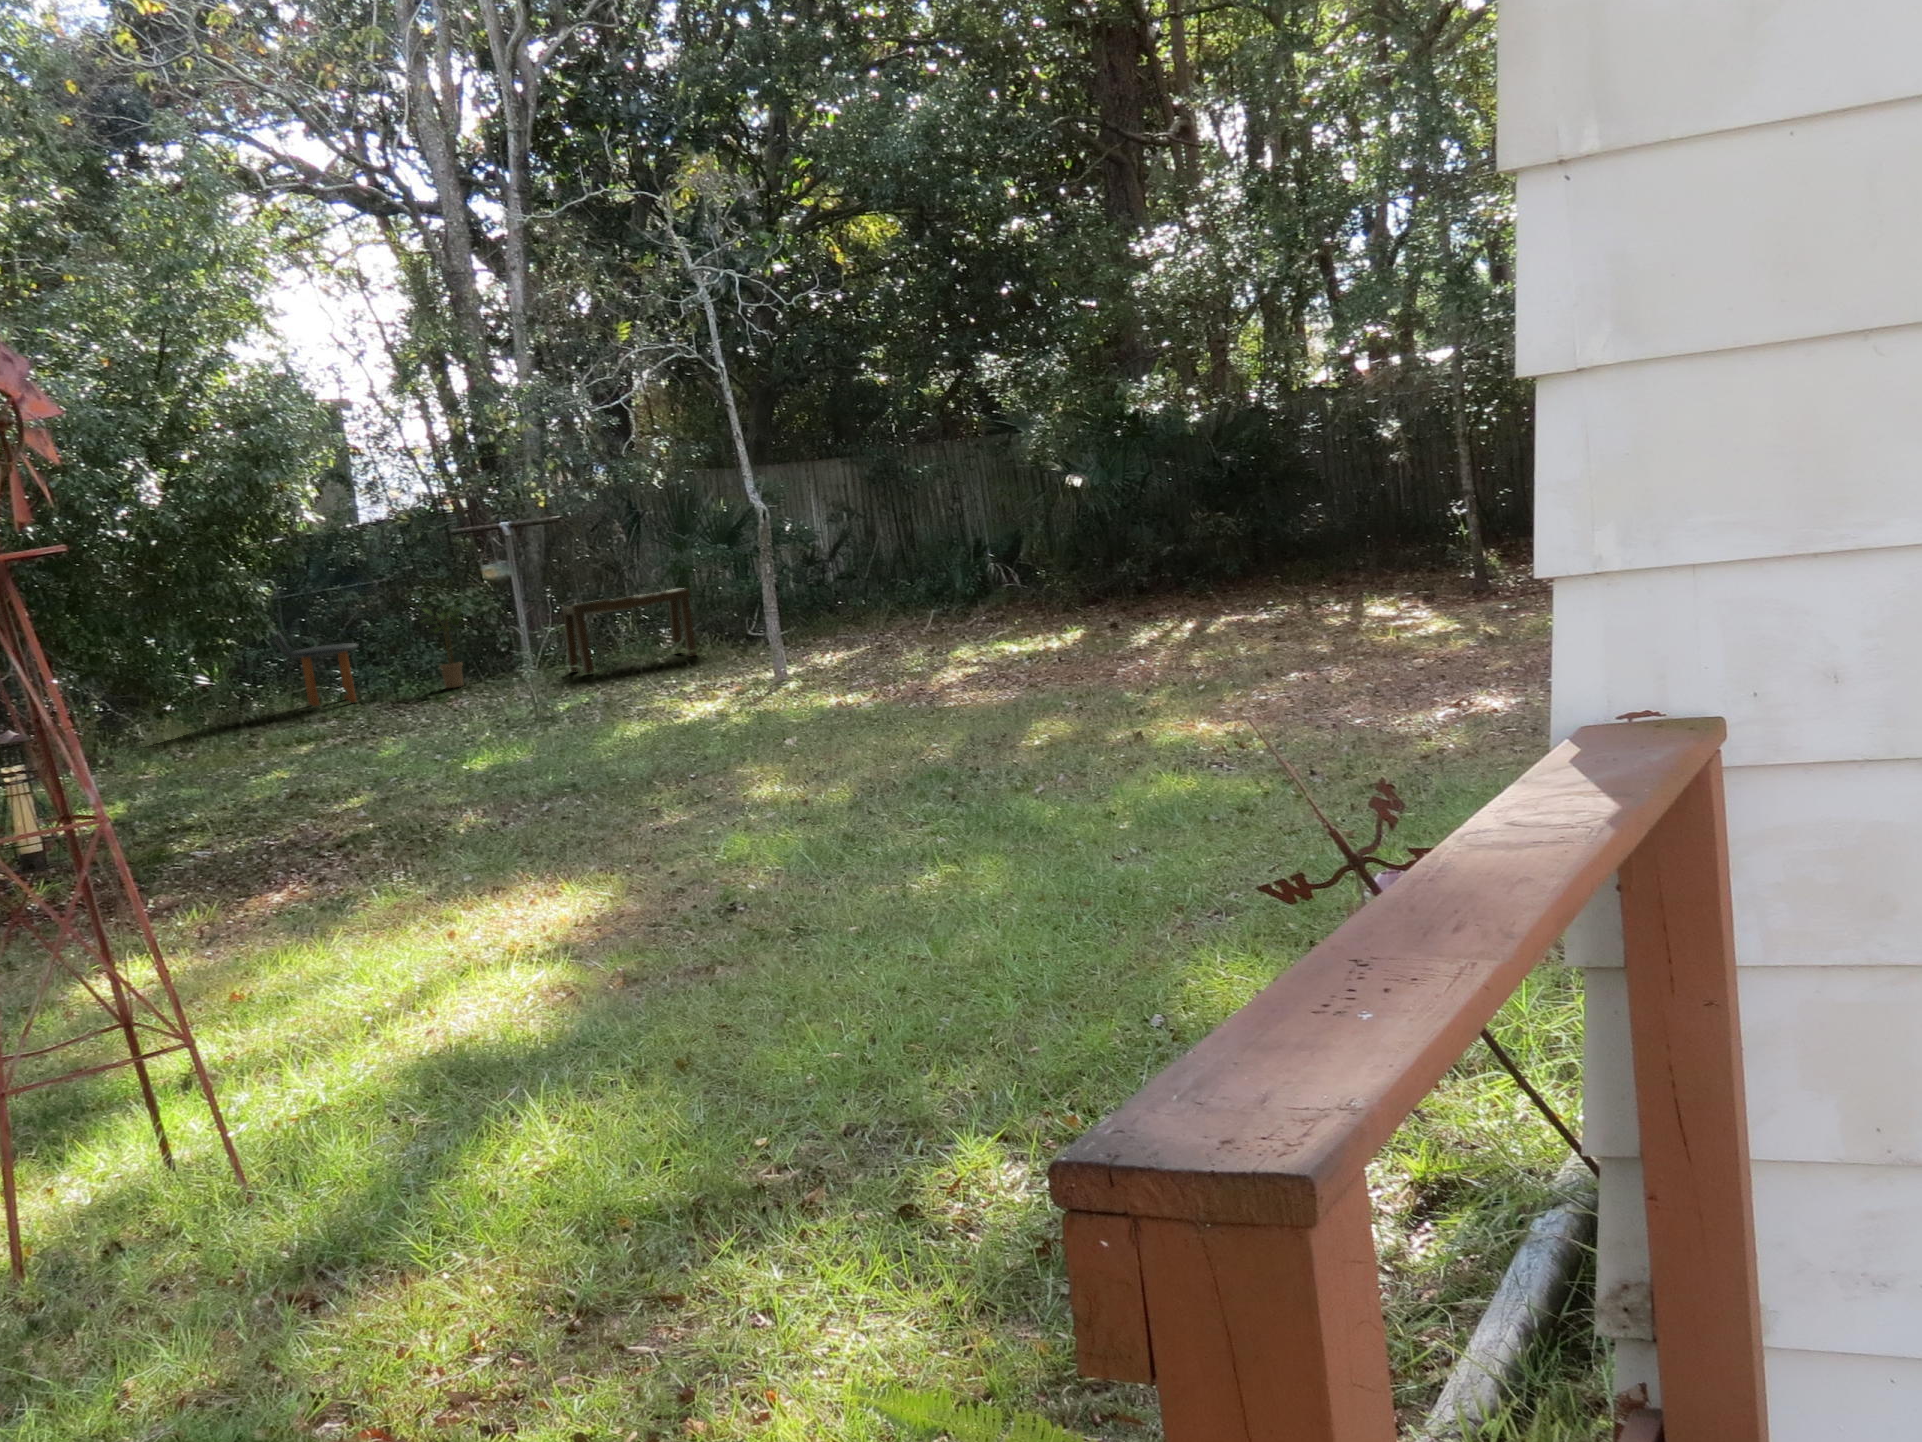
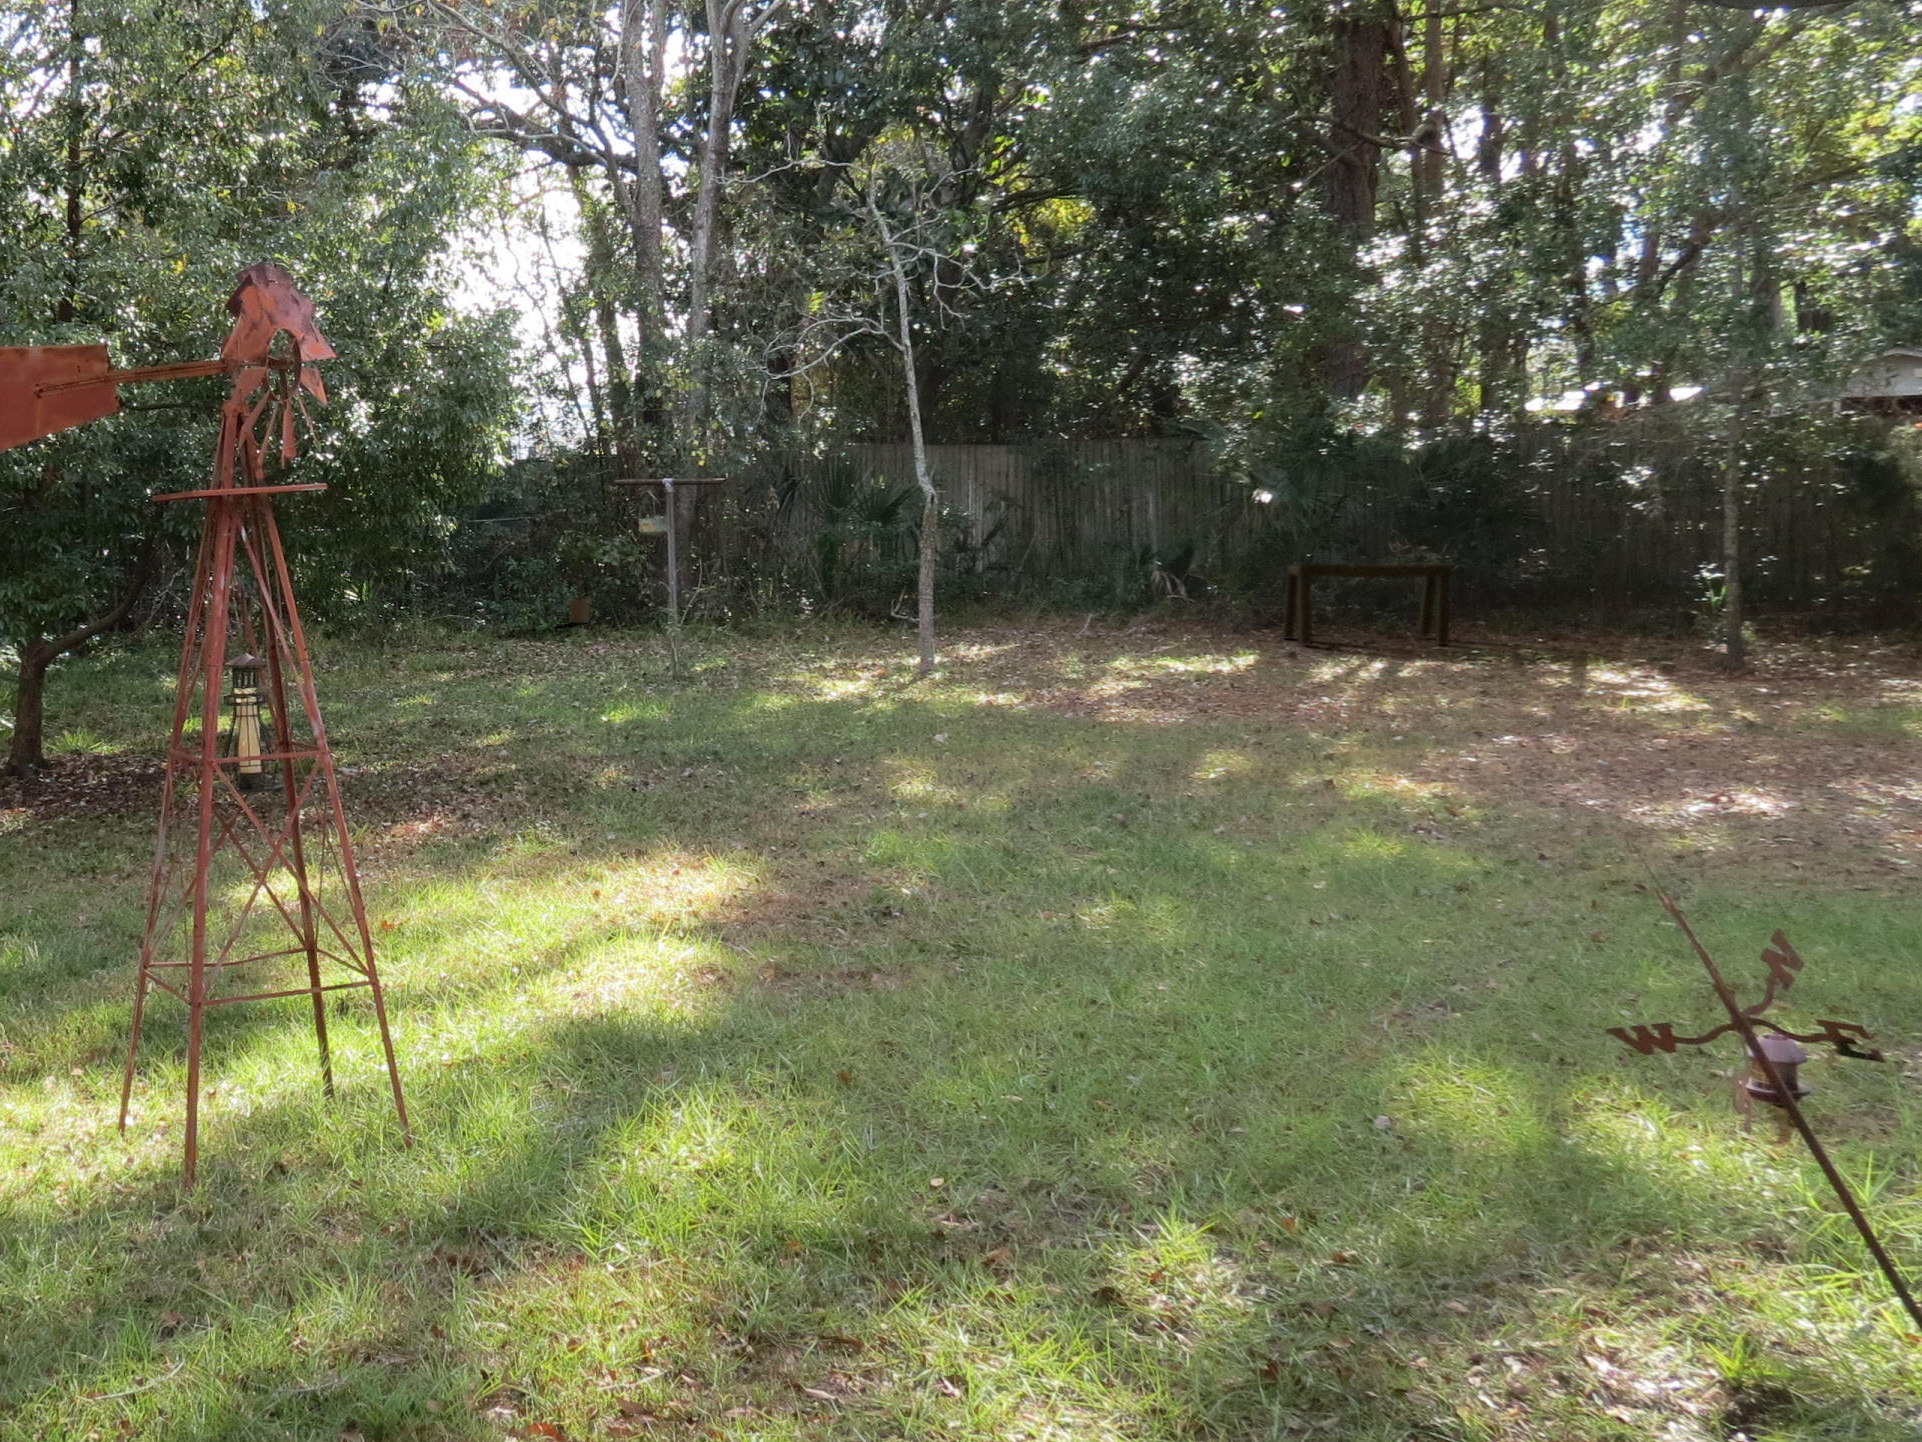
bench: present [563,589,697,673] -> present [1283,562,1453,645]
chair: present [274,632,358,707] -> none [402,512,495,625]

